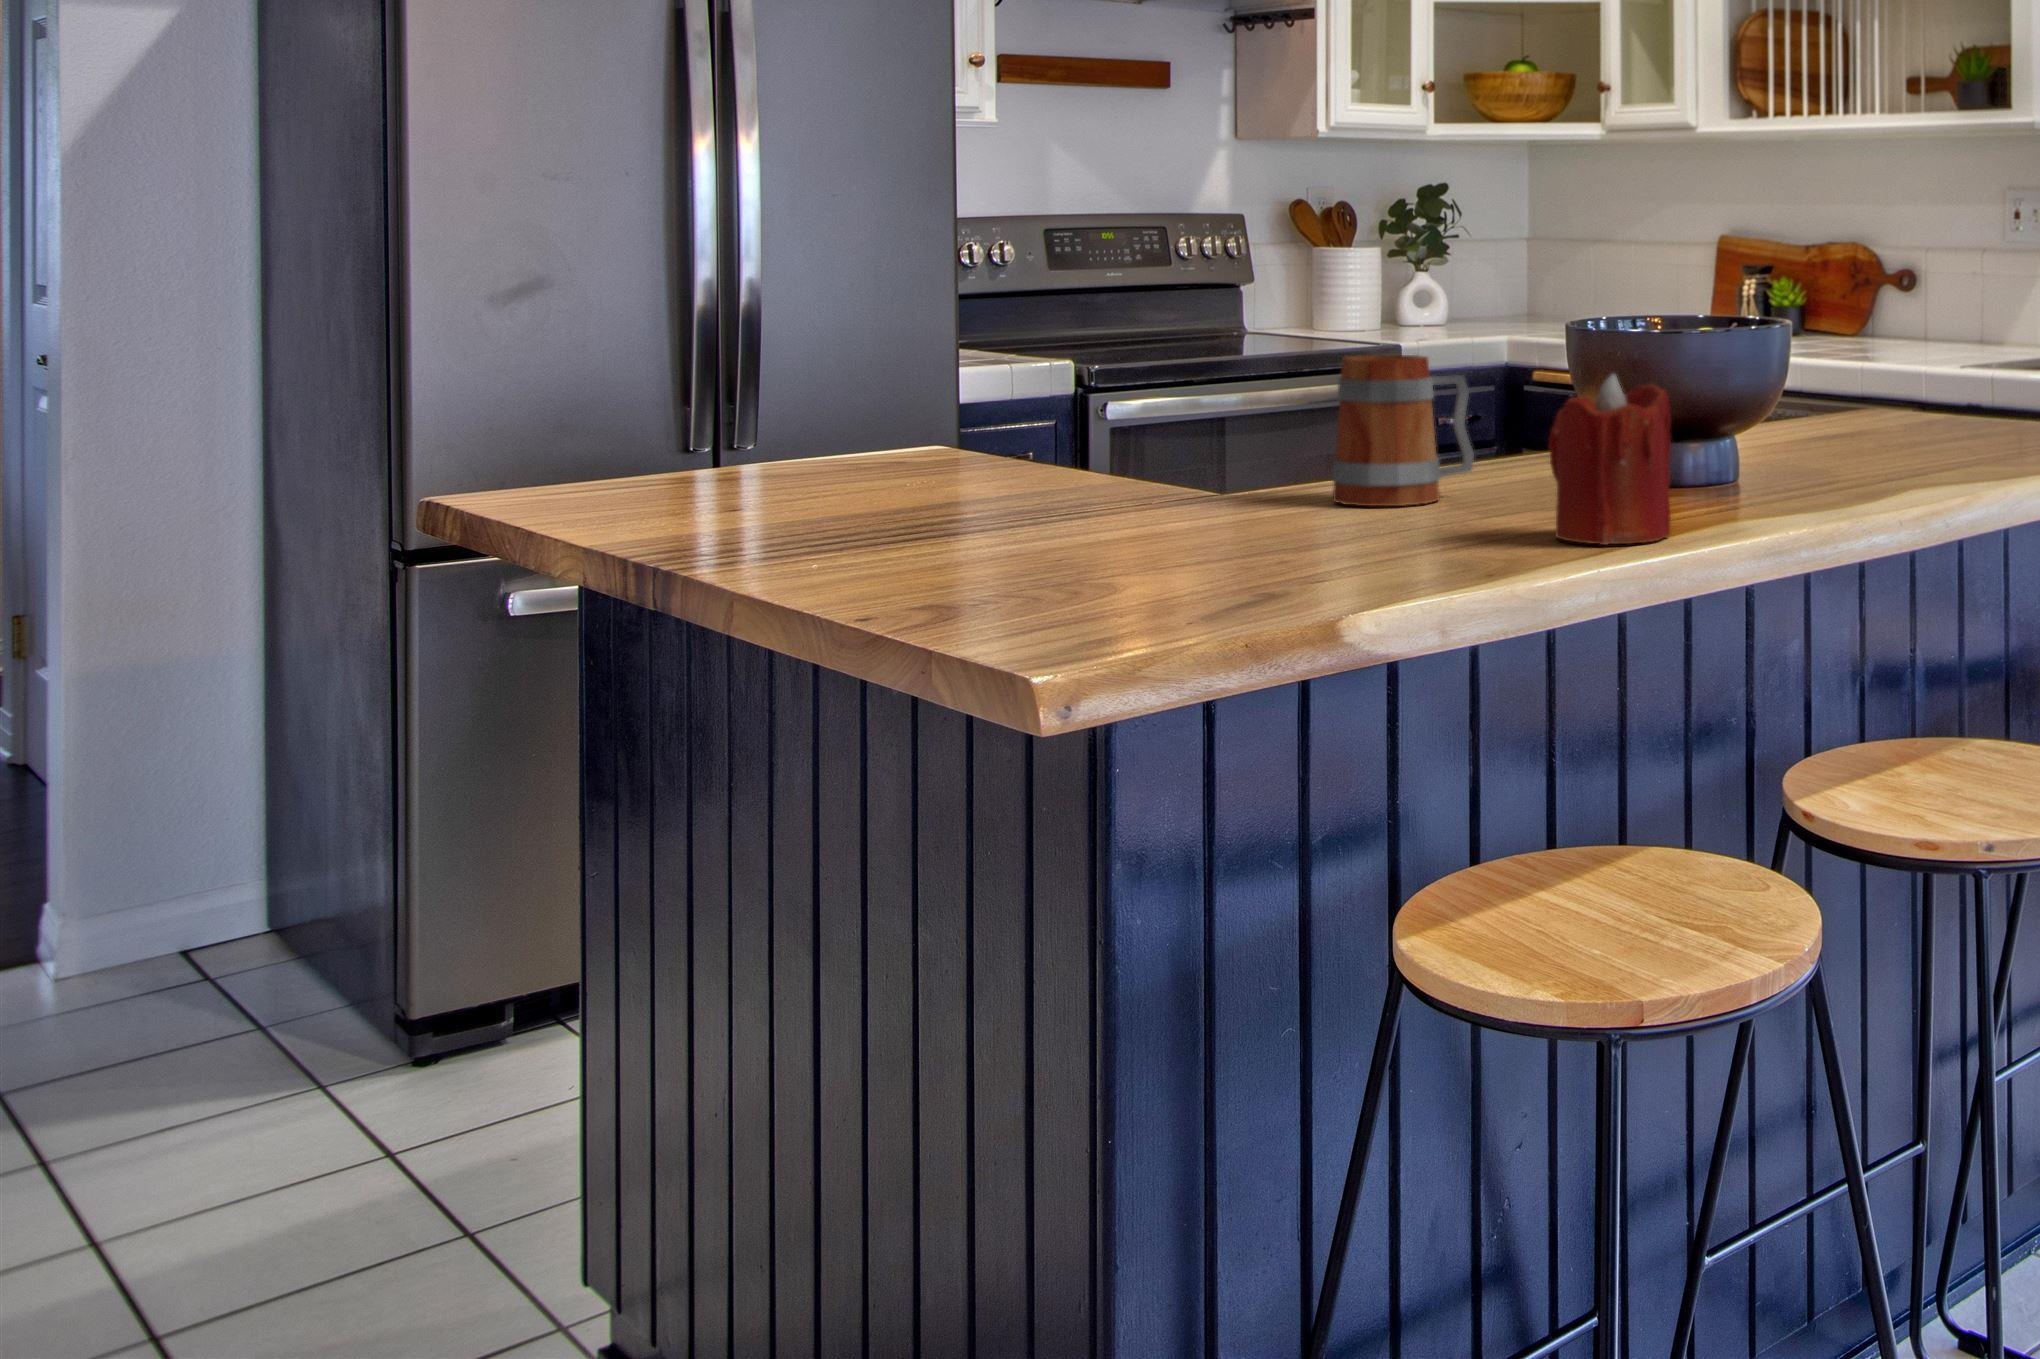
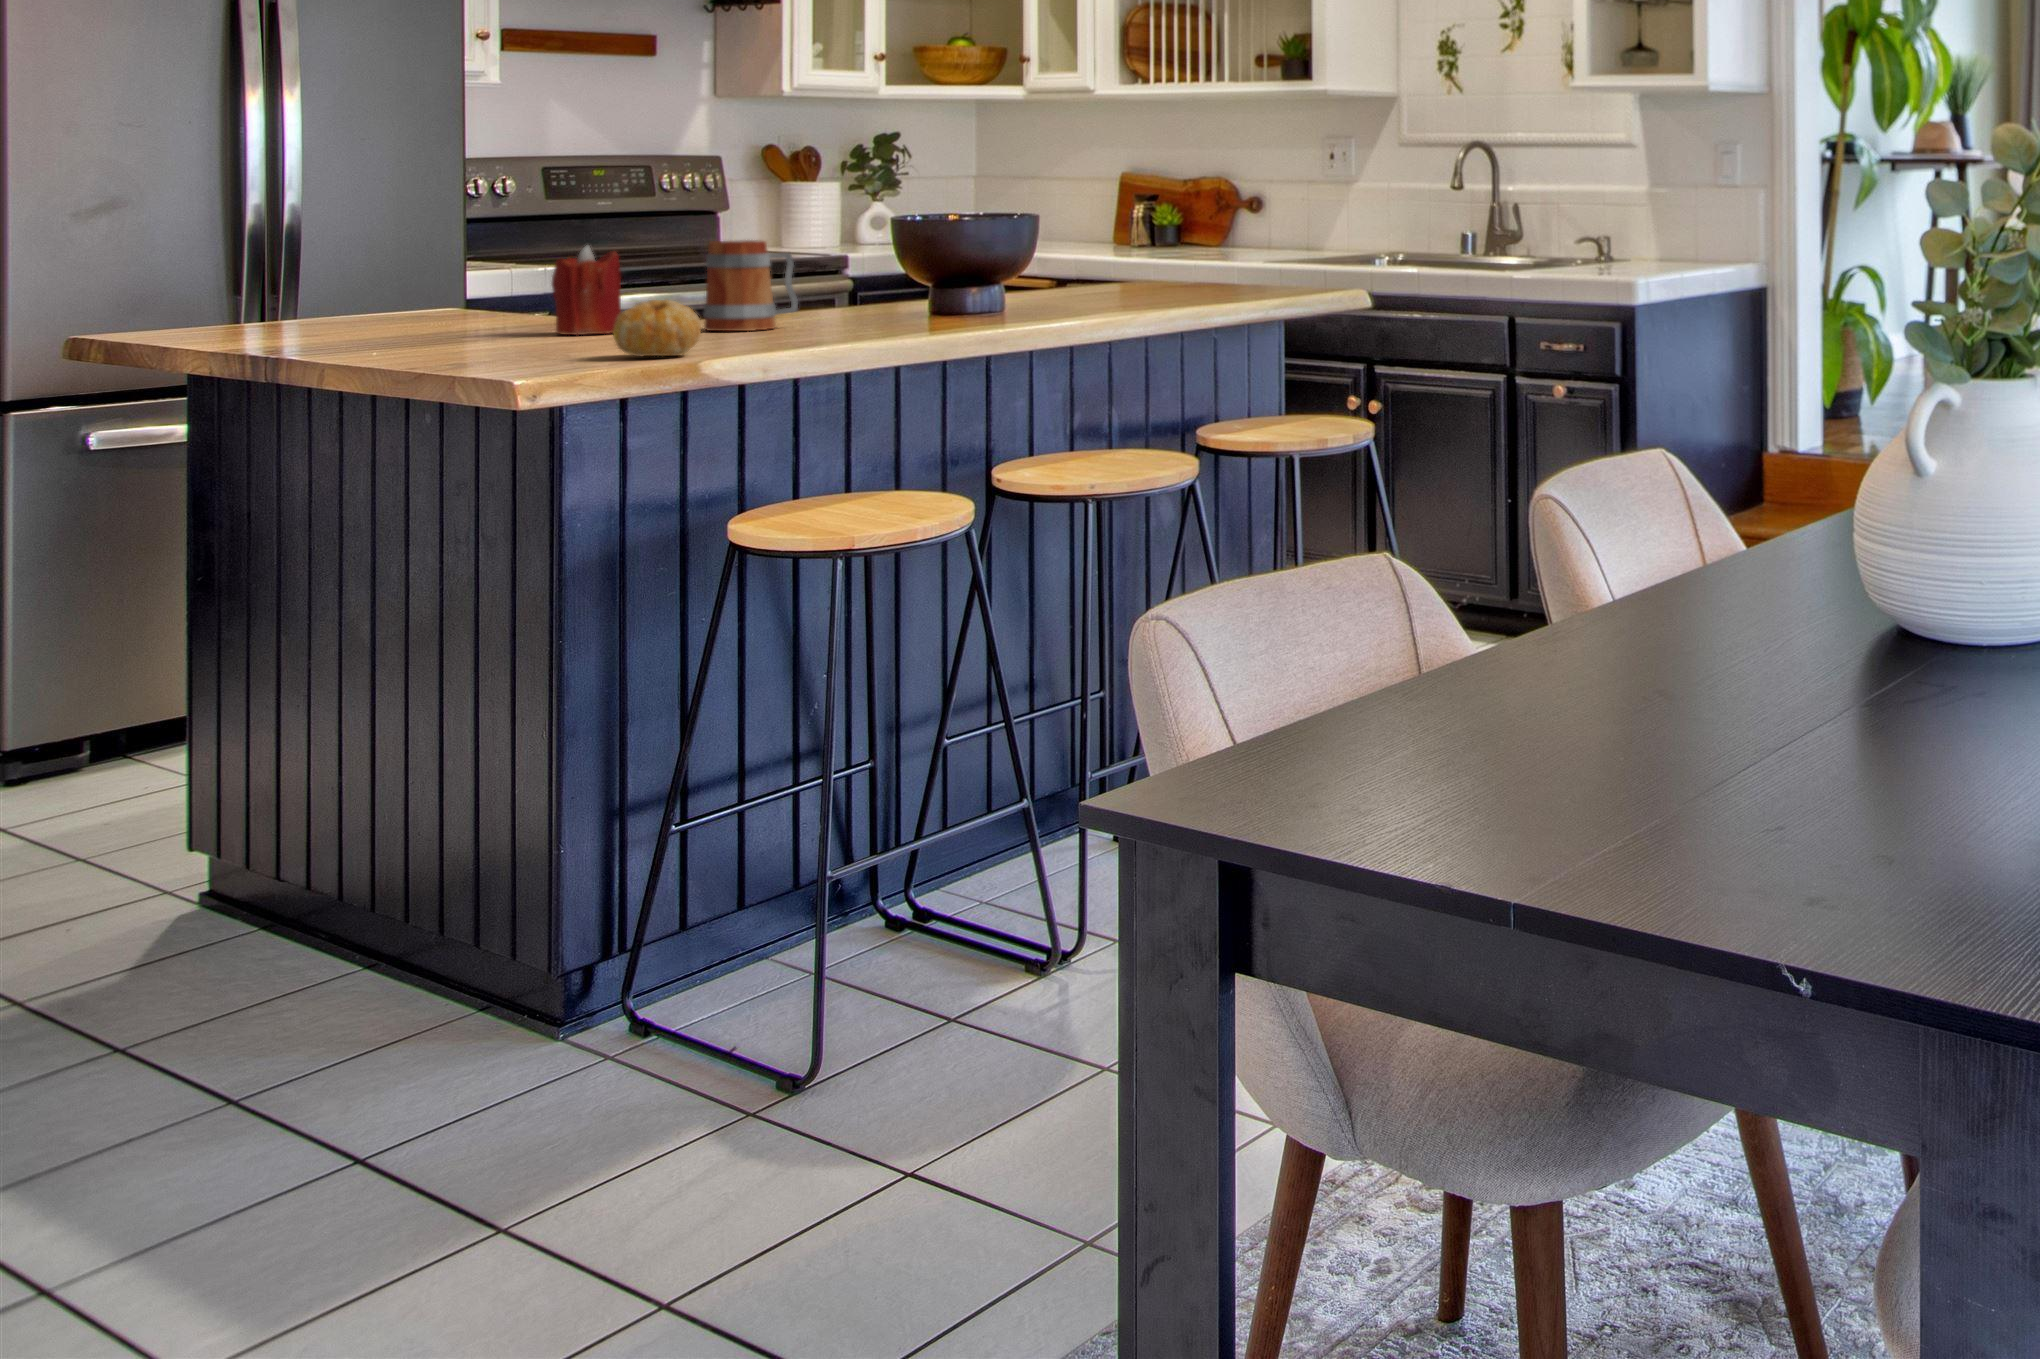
candle: present [1549,374,1671,545] -> present [552,246,621,335]
fruit: none [1246,485,1394,595] -> present [613,300,701,357]

